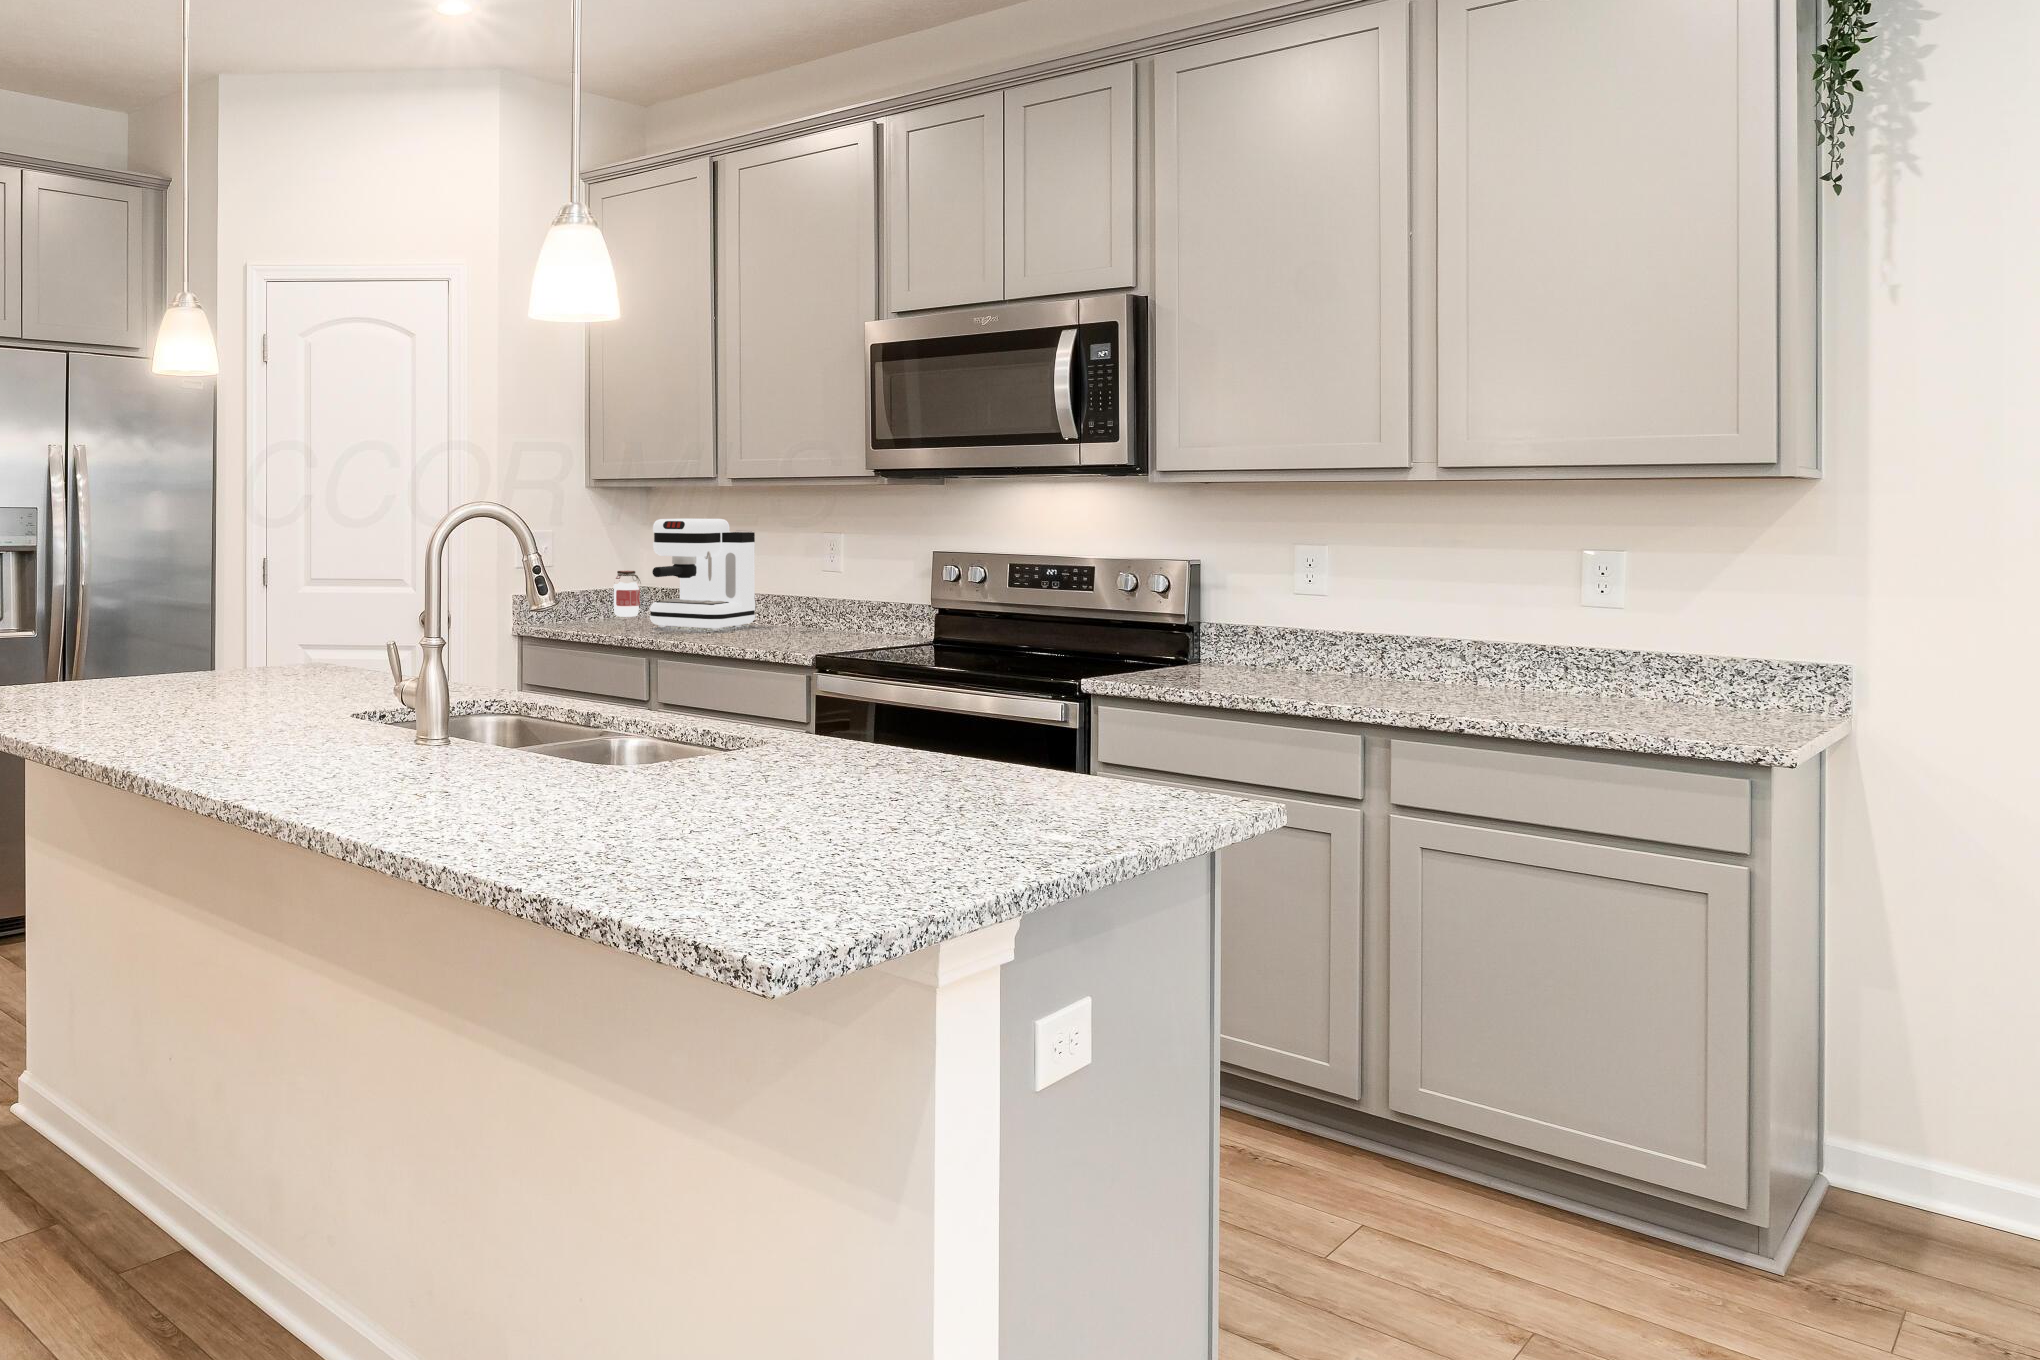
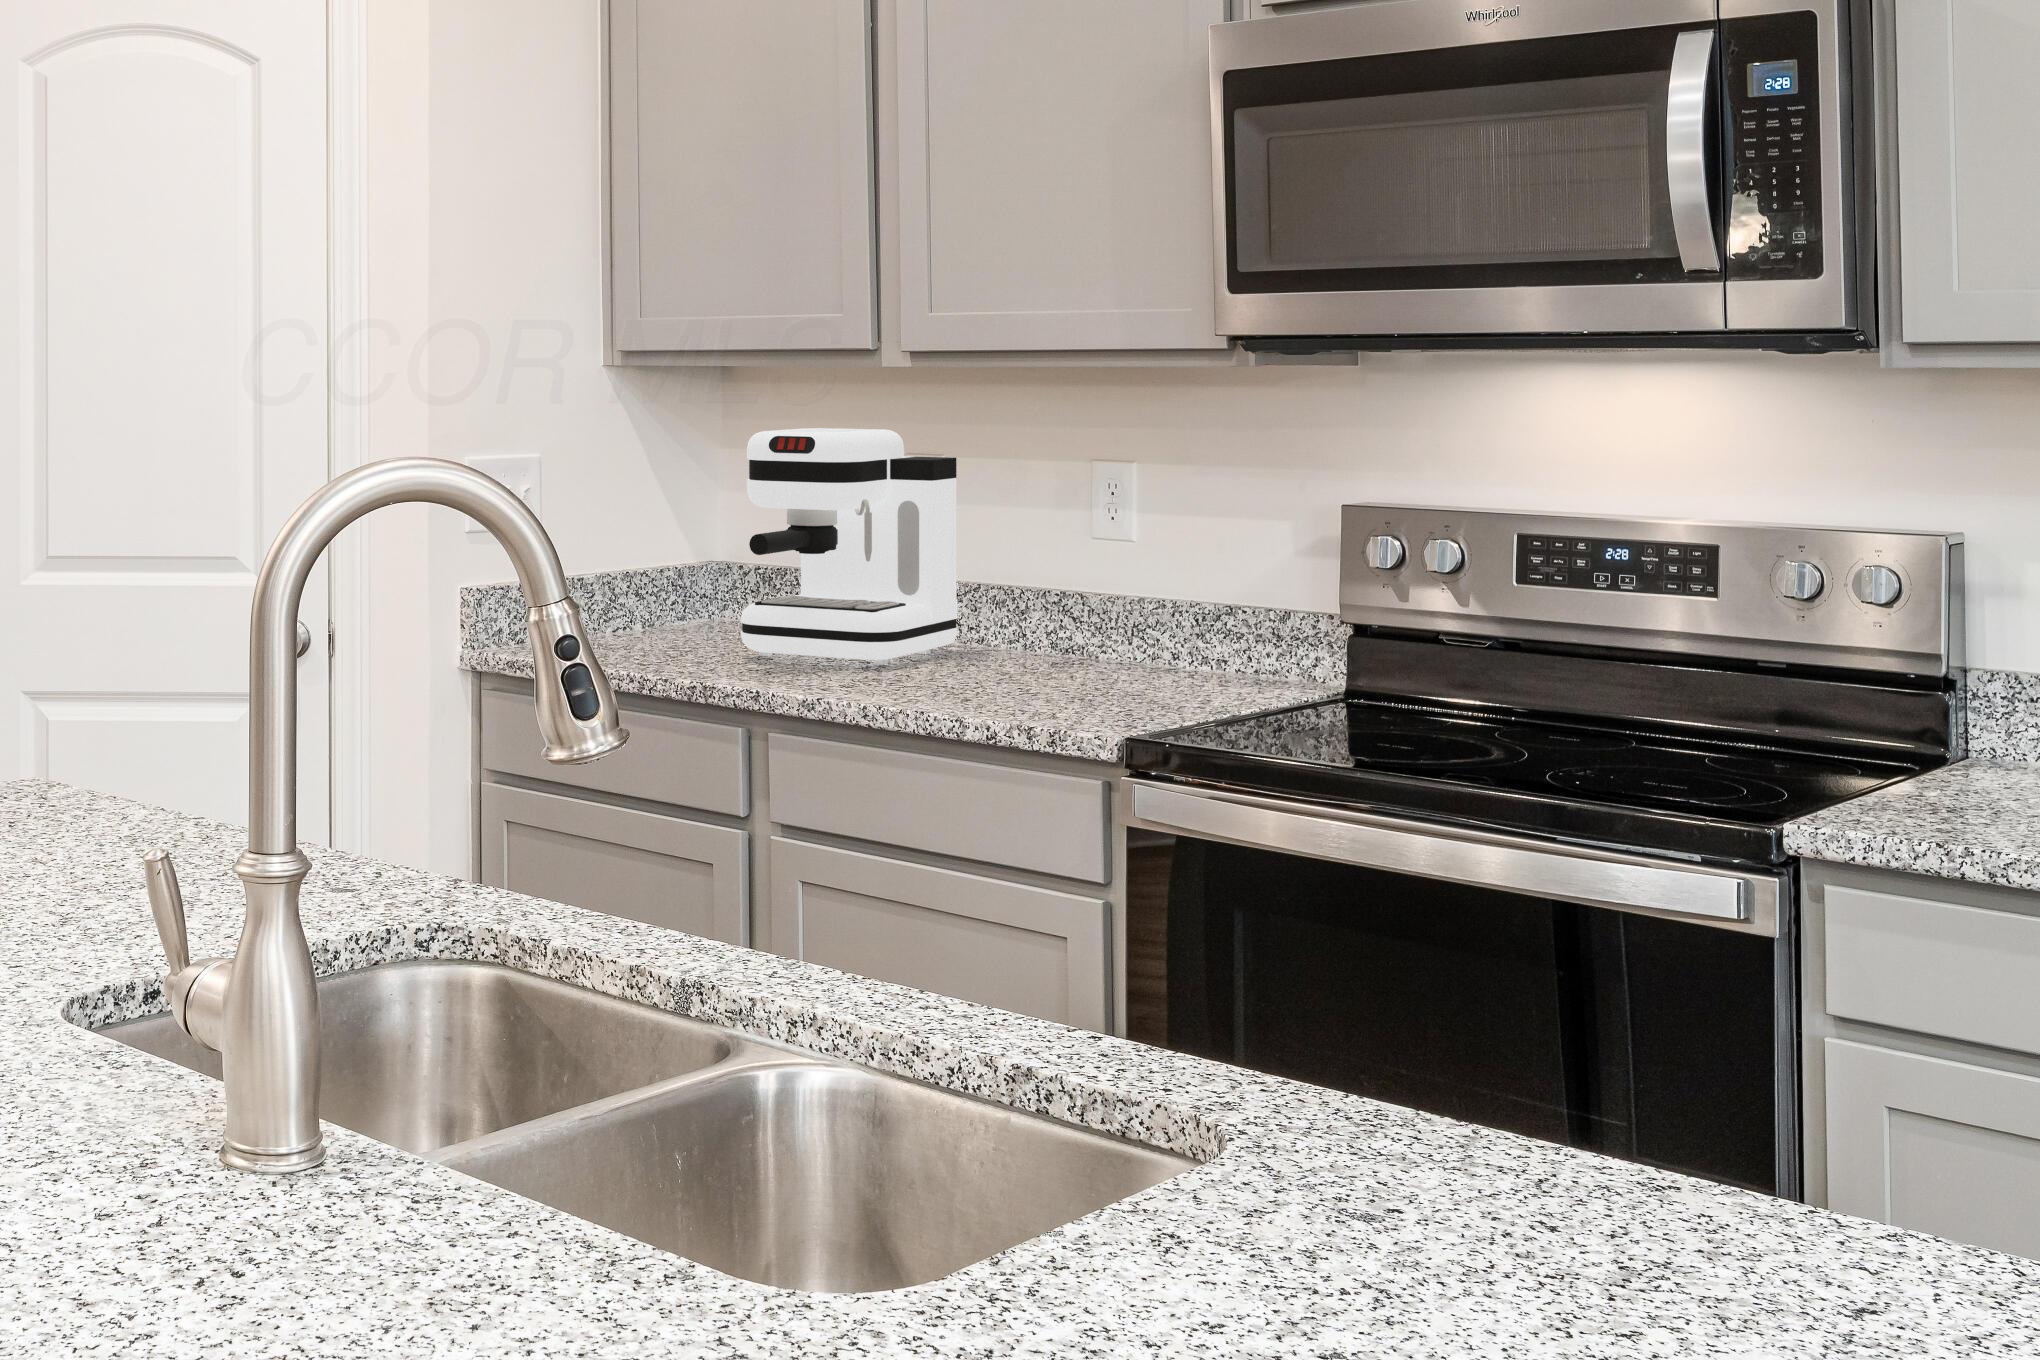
jar: present [614,571,640,617] -> none [658,532,714,628]

